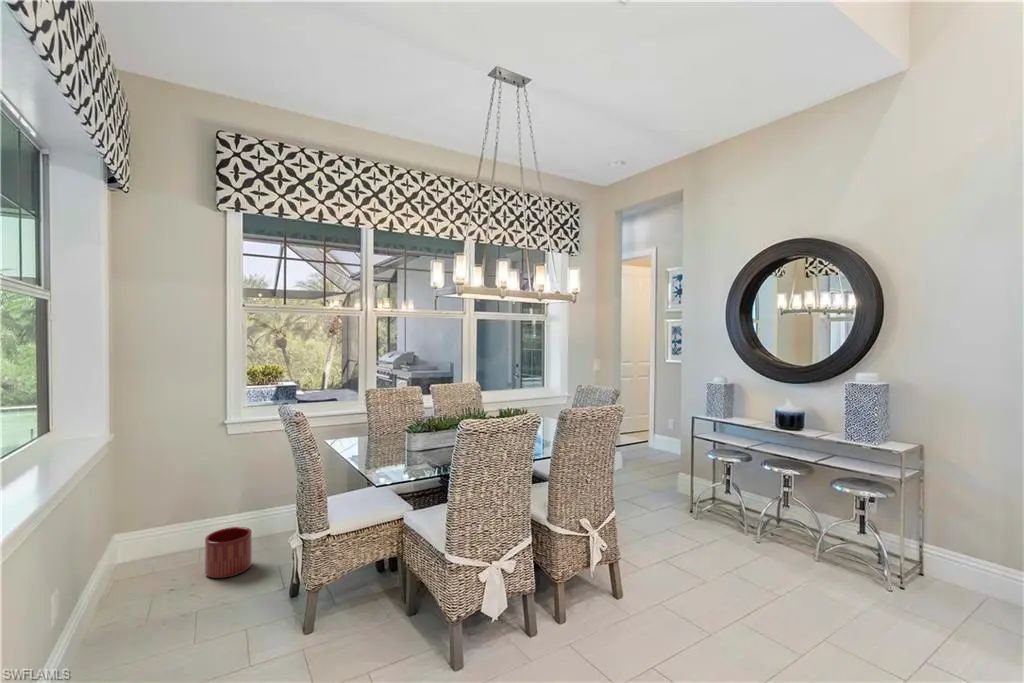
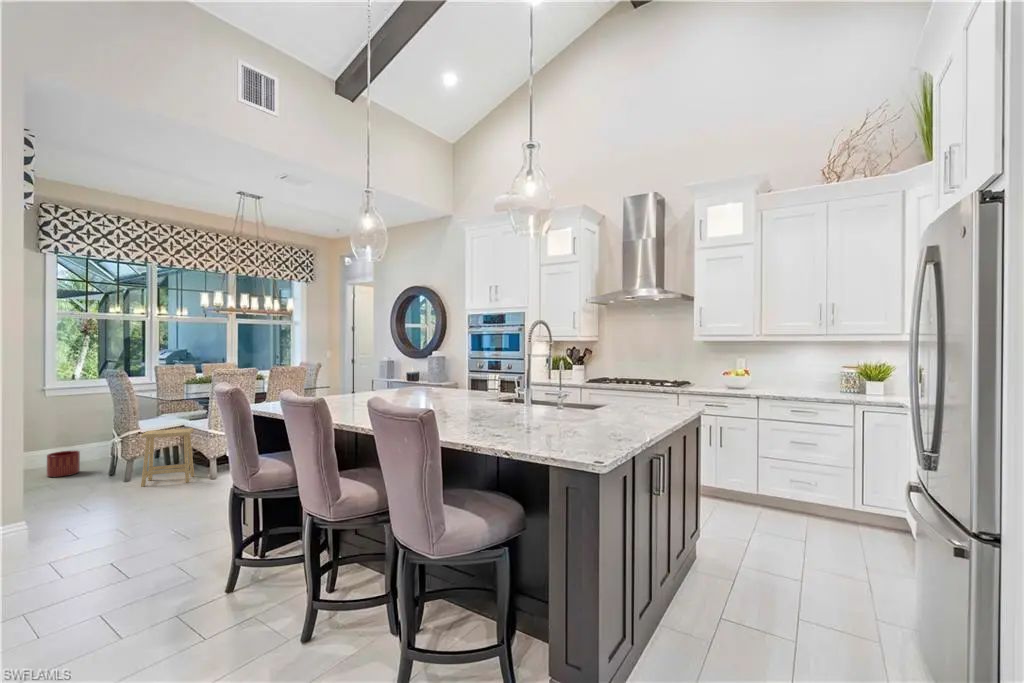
footstool: none [309,530,408,663] -> present [141,428,194,487]

